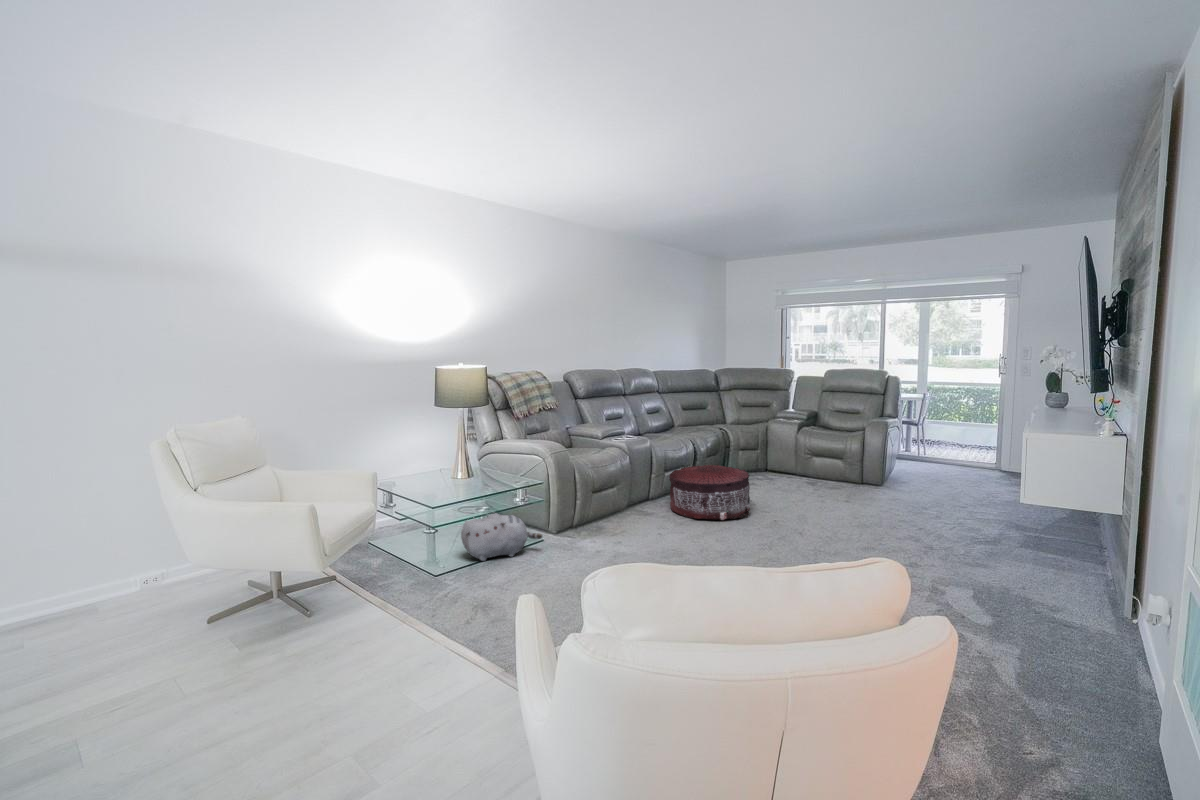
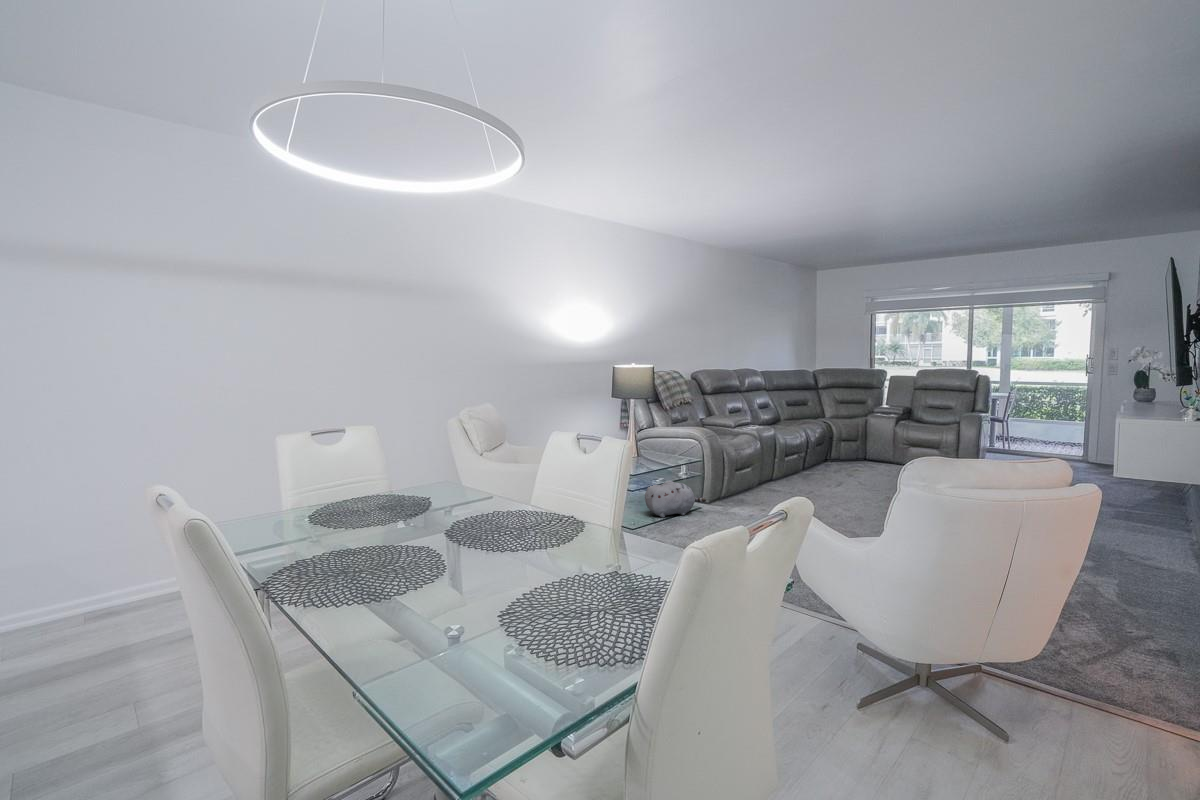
pouf: present [669,465,750,520] -> none [792,450,864,494]

